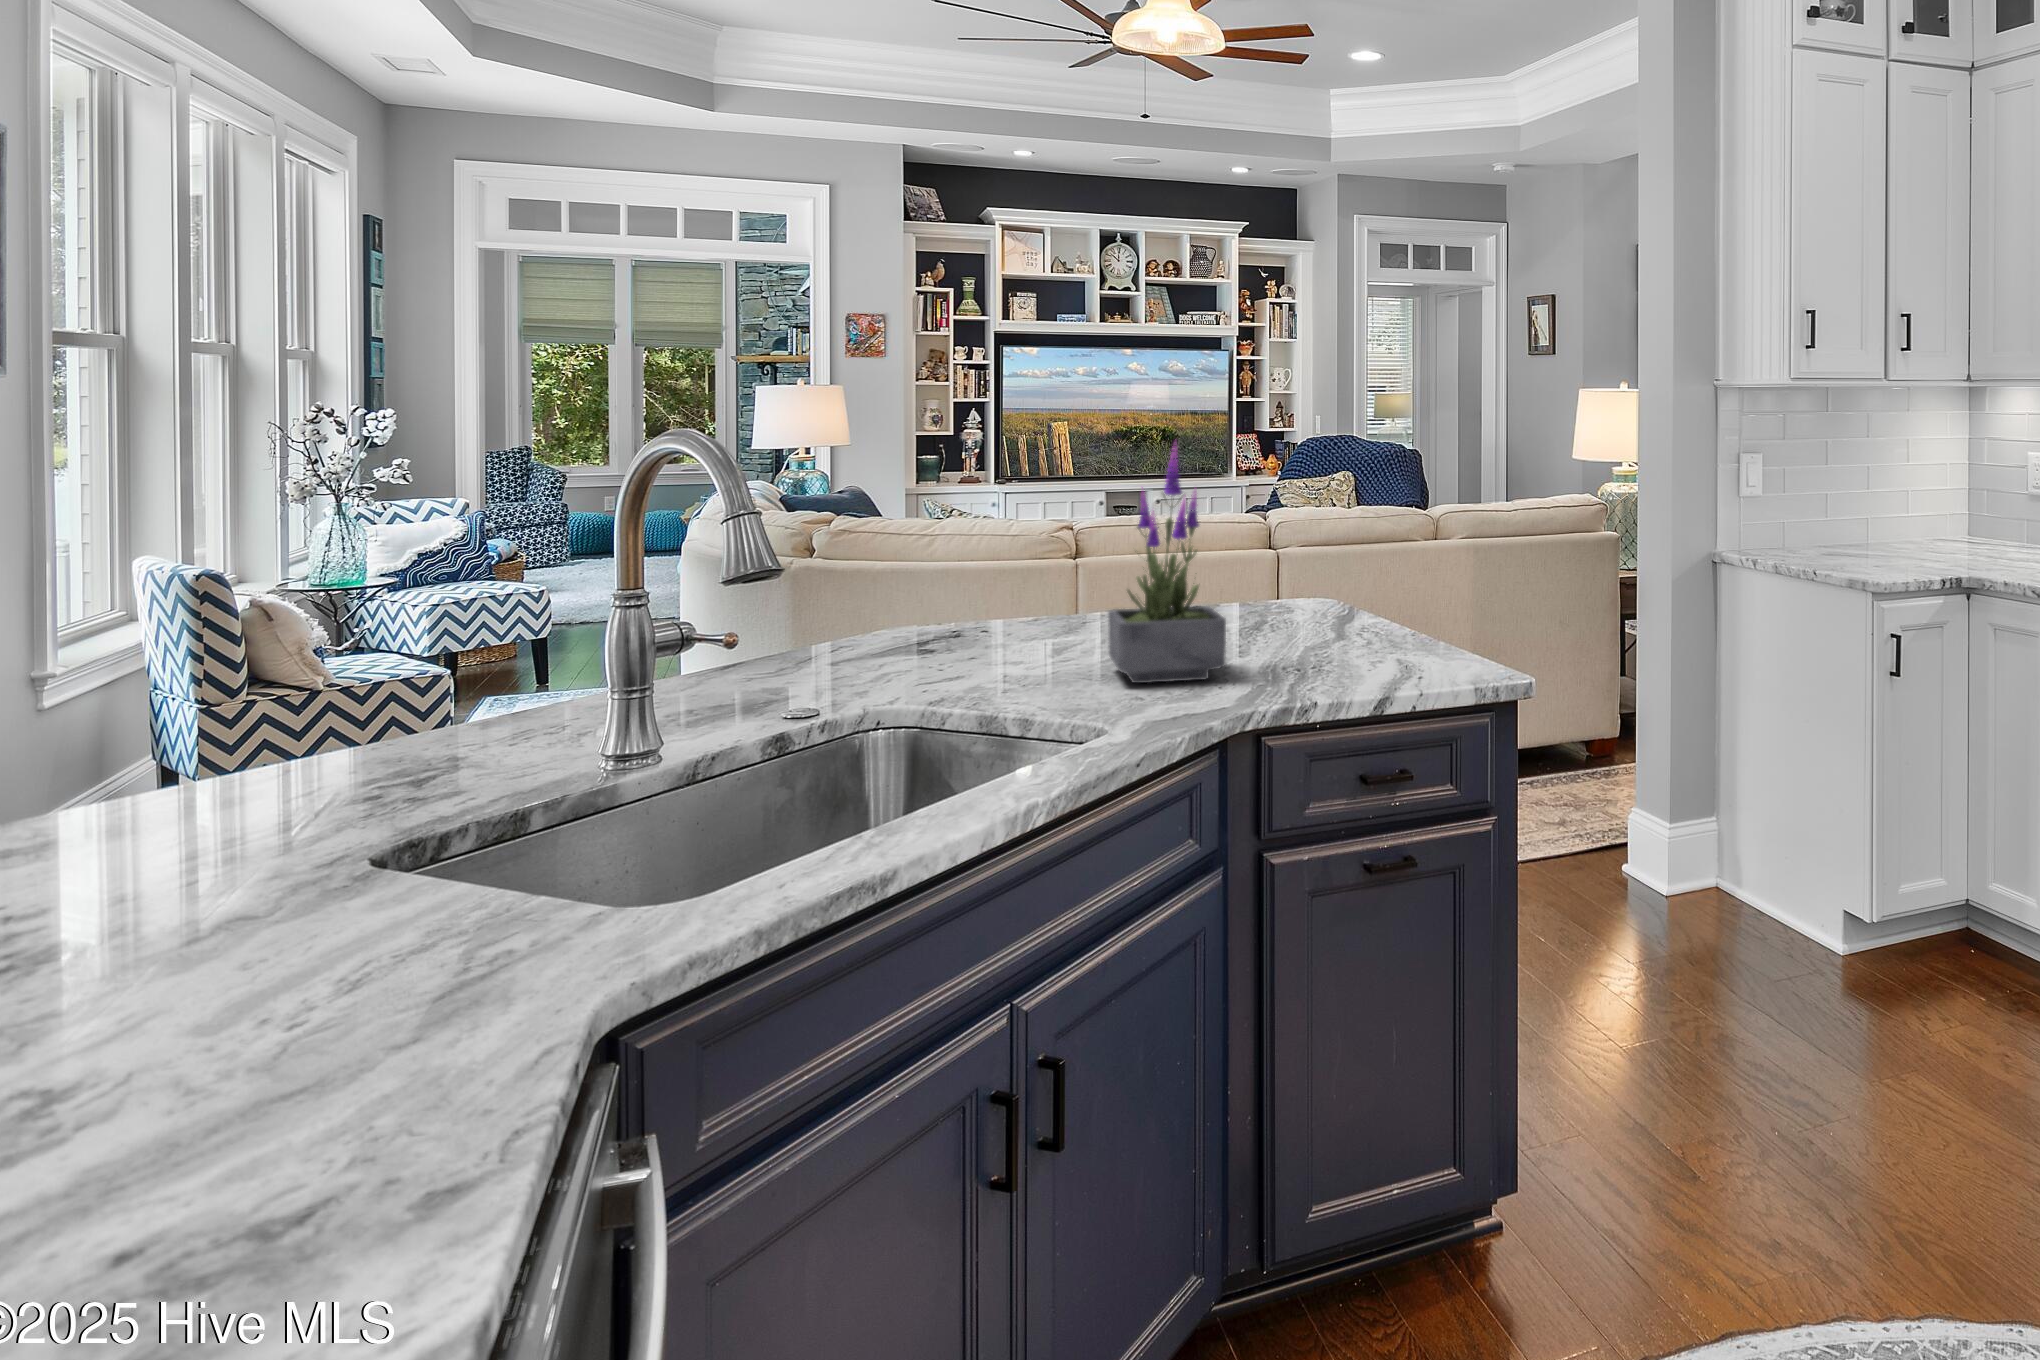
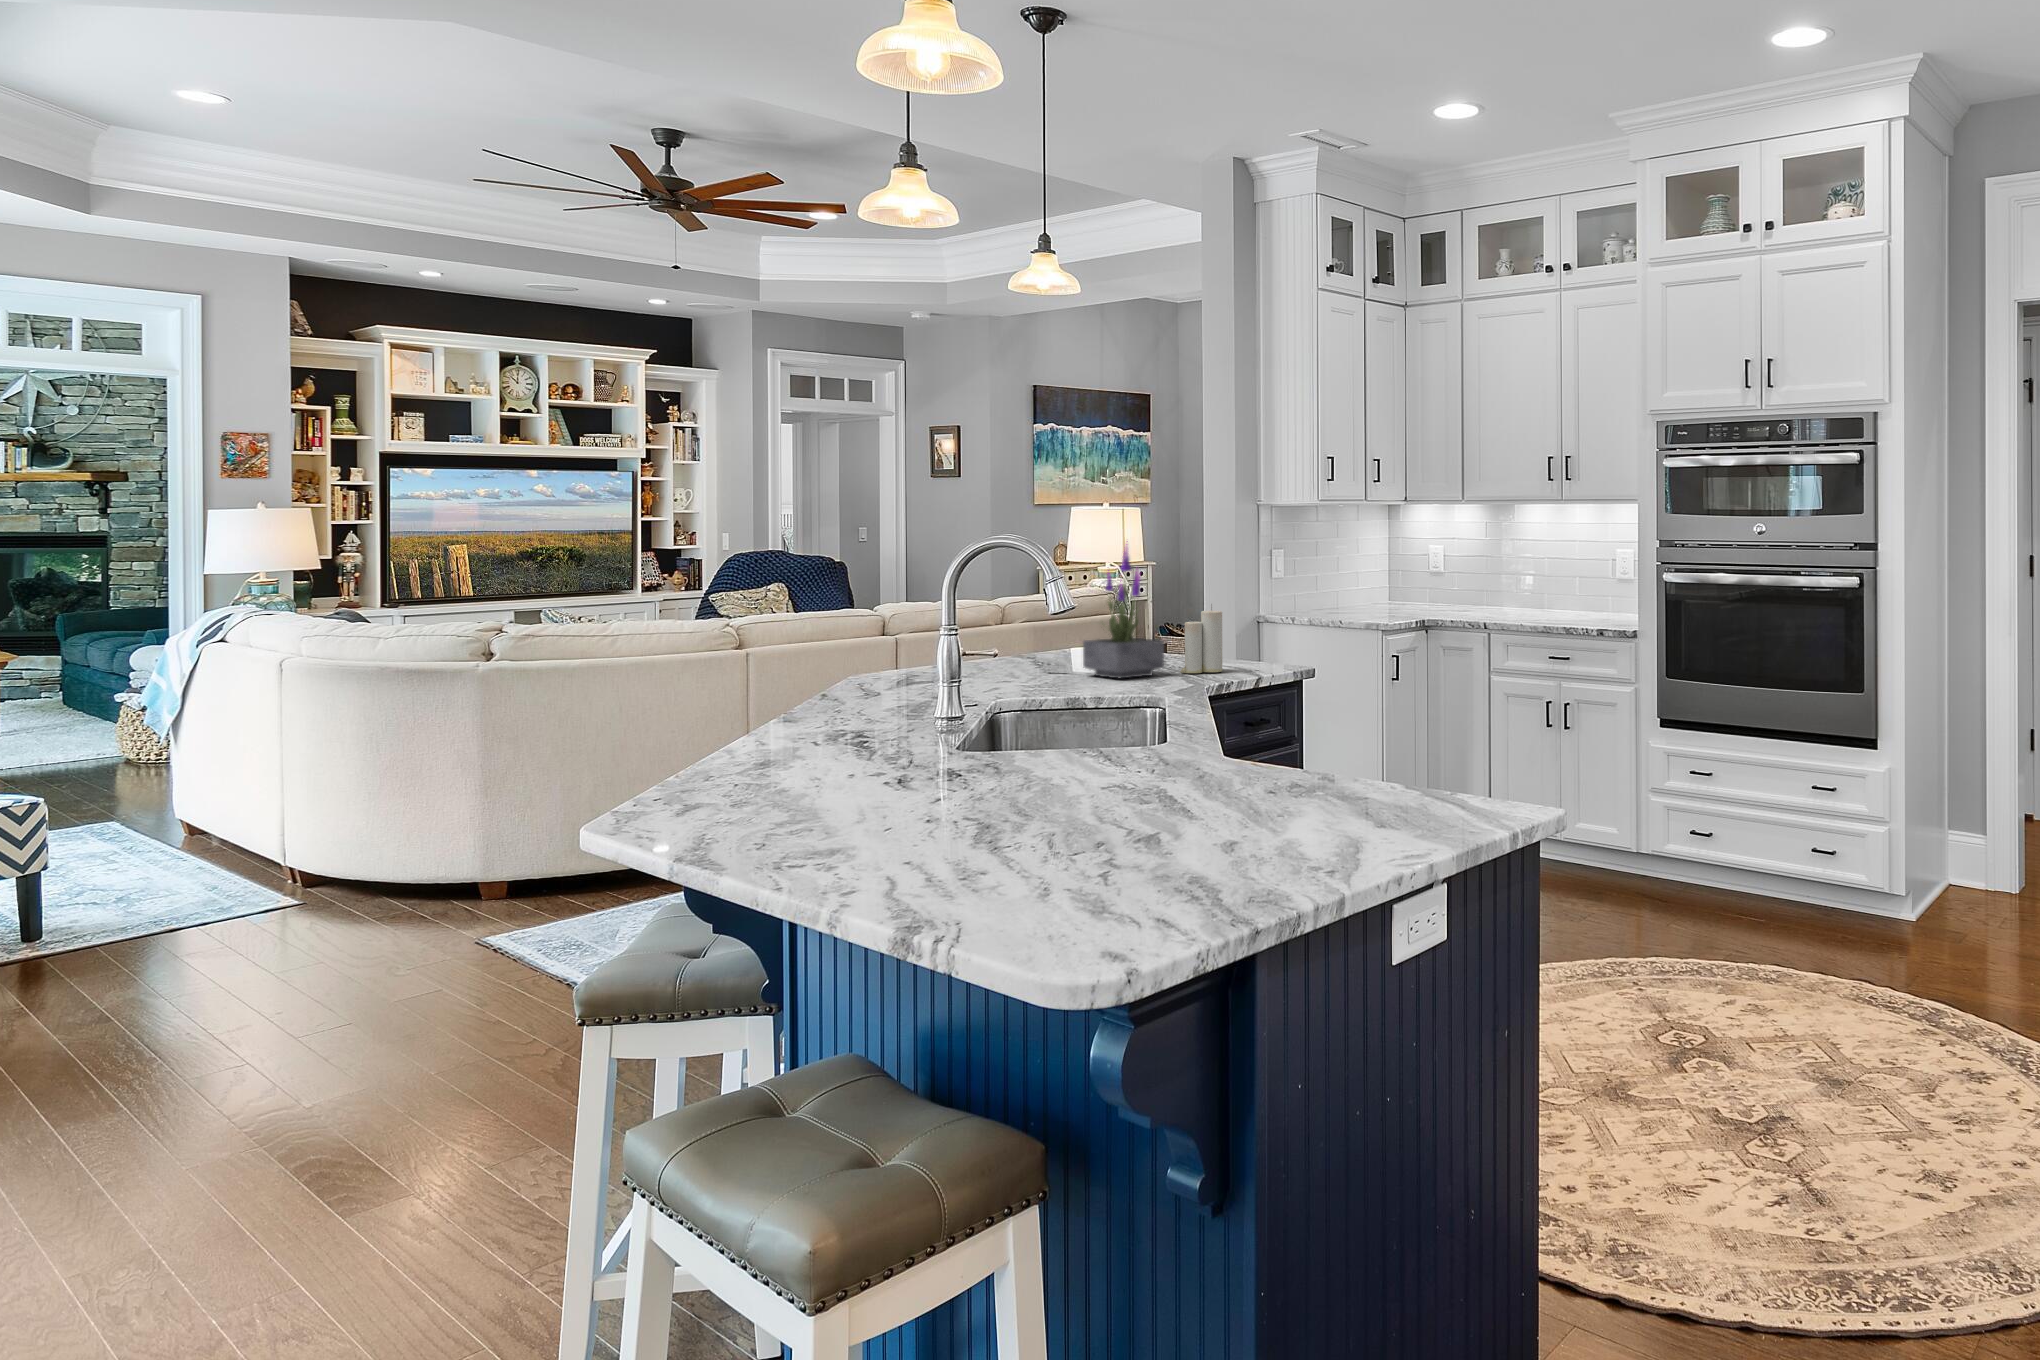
candle: none [1264,557,1351,681] -> present [1180,607,1222,673]

